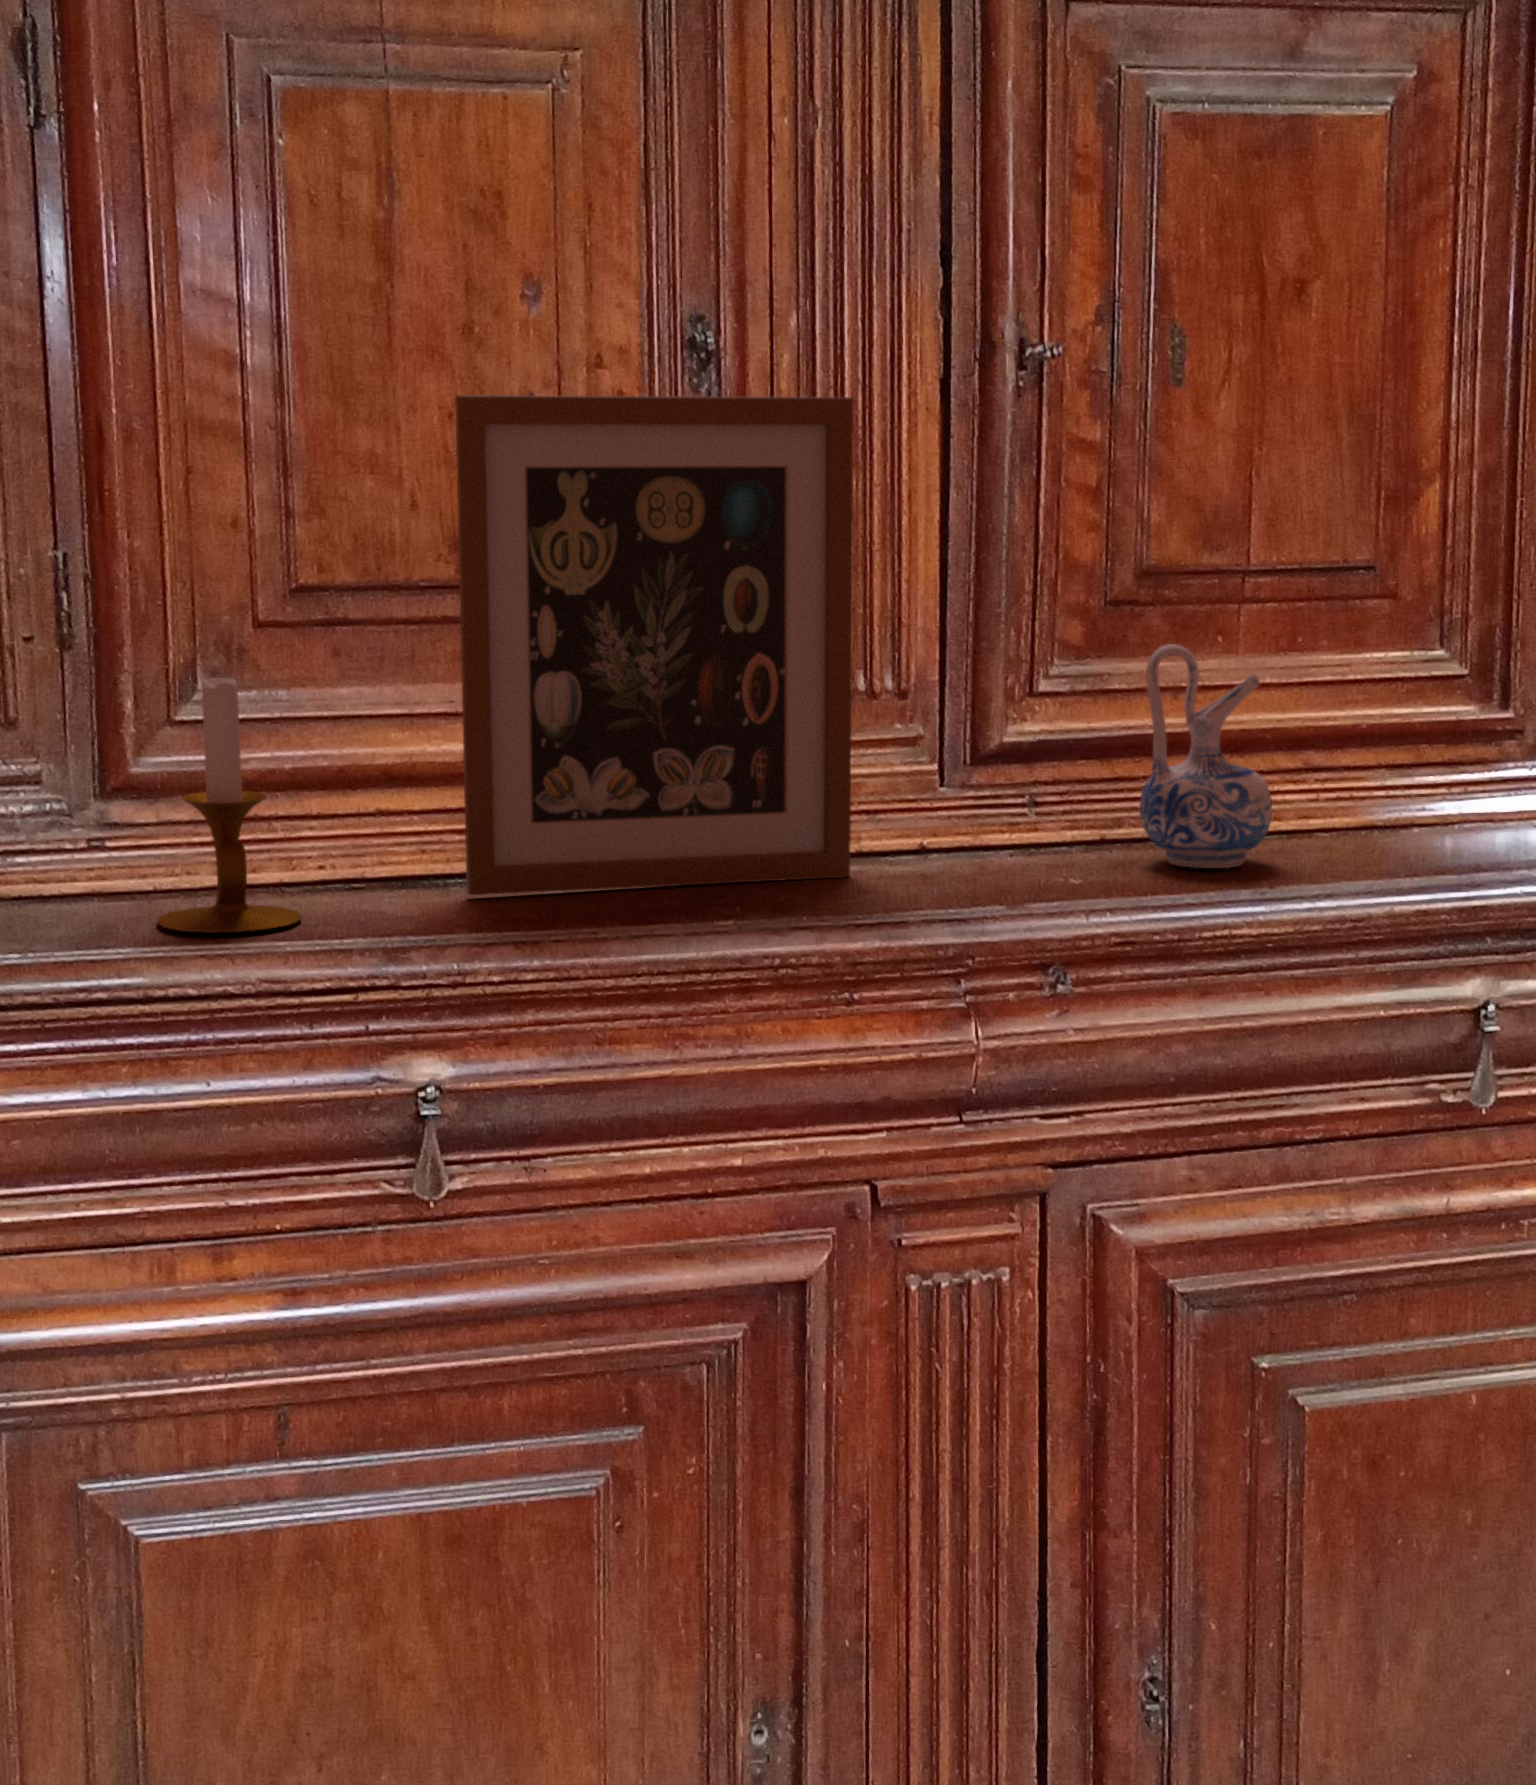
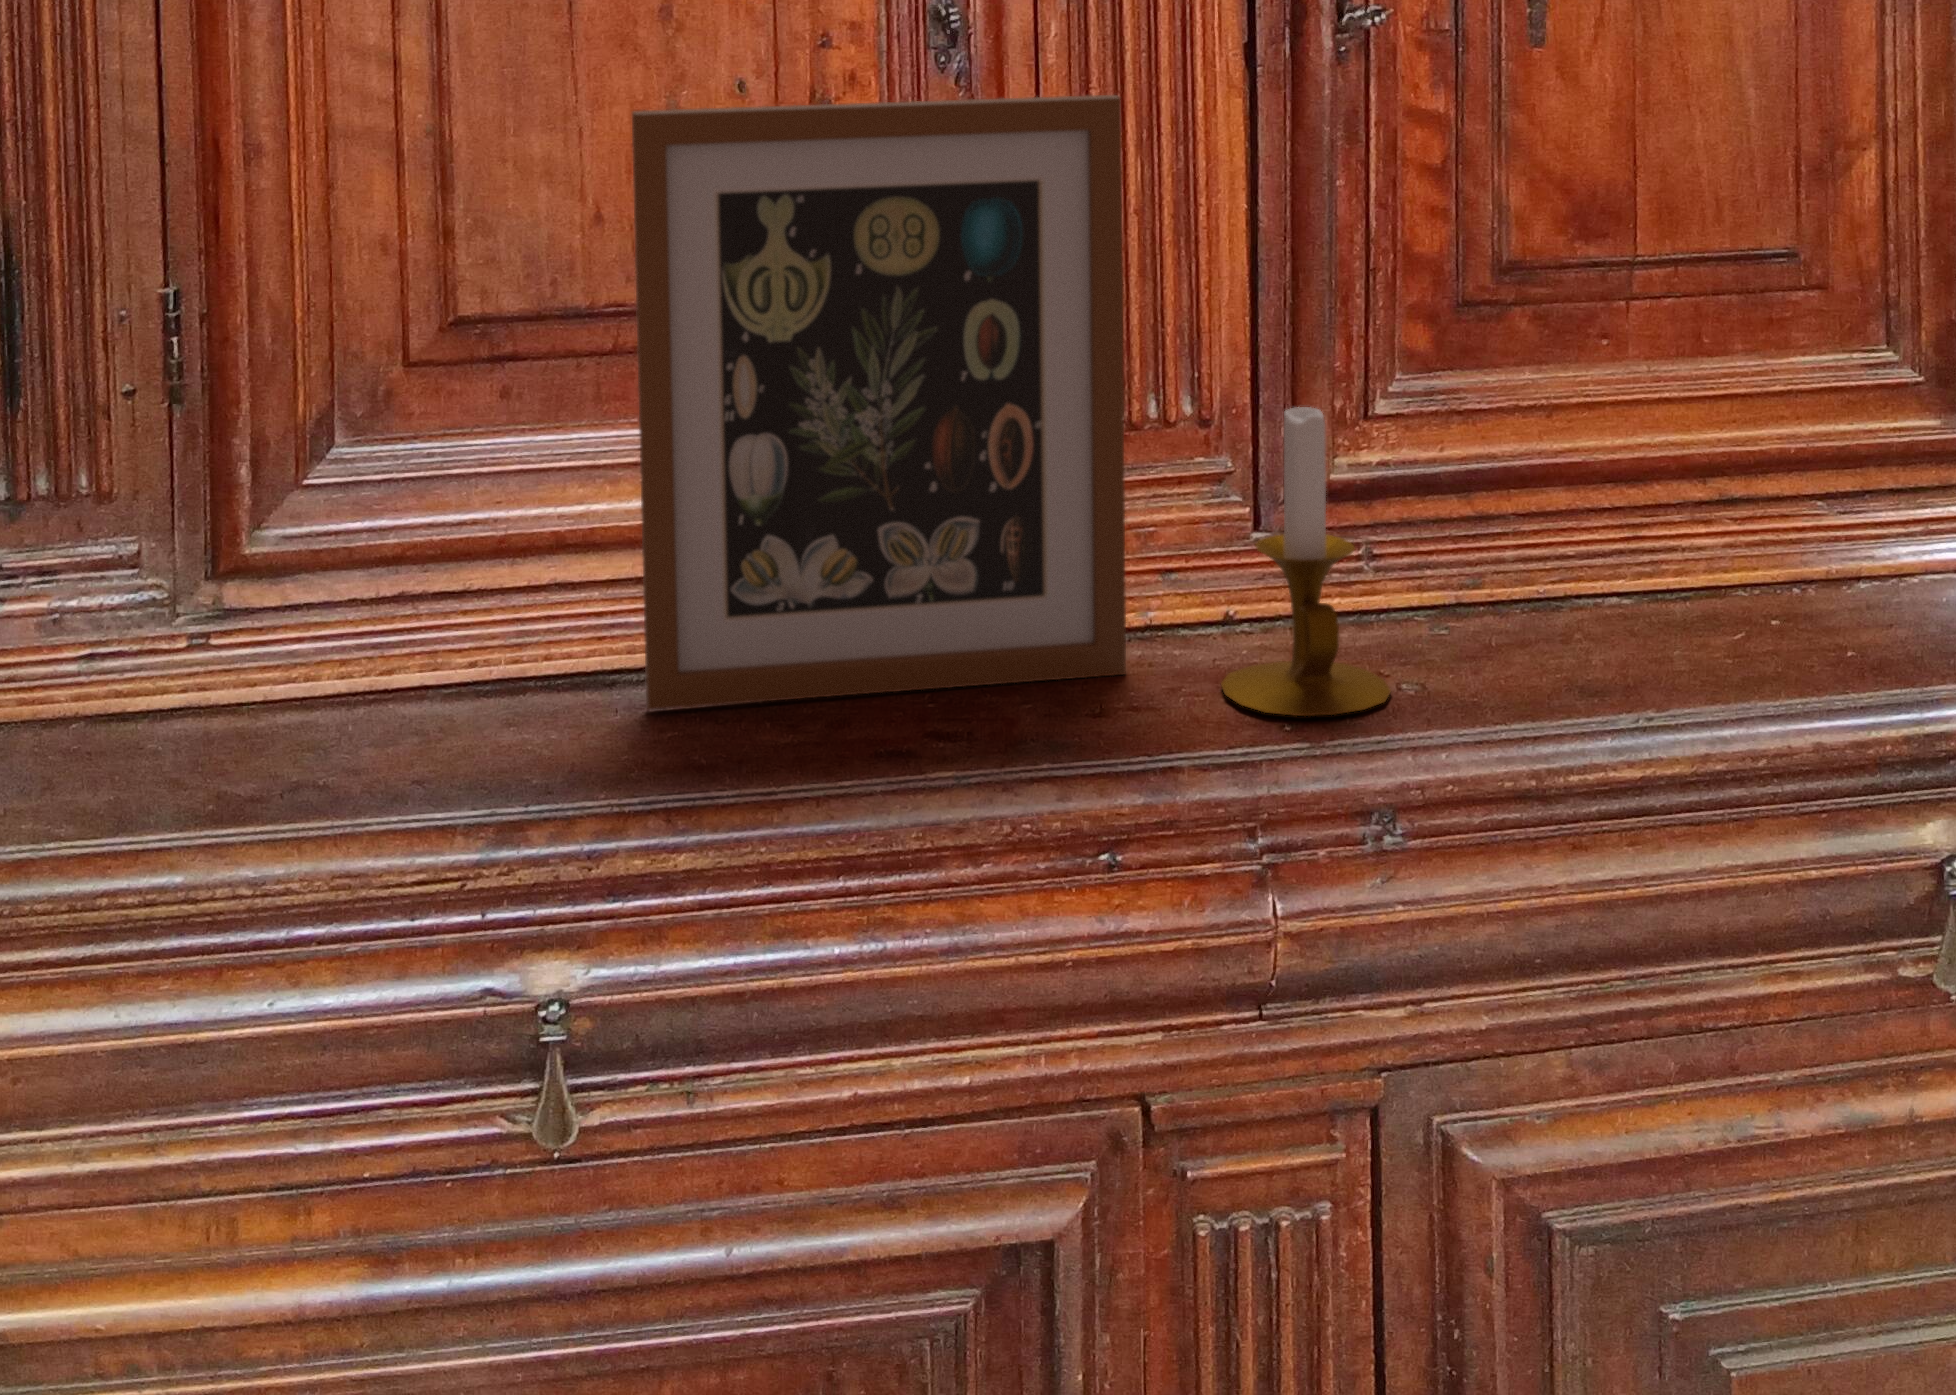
ceramic pitcher: present [1140,644,1272,868] -> none [1491,386,1659,667]
candlestick: present [157,678,301,932] -> present [1221,407,1391,716]

